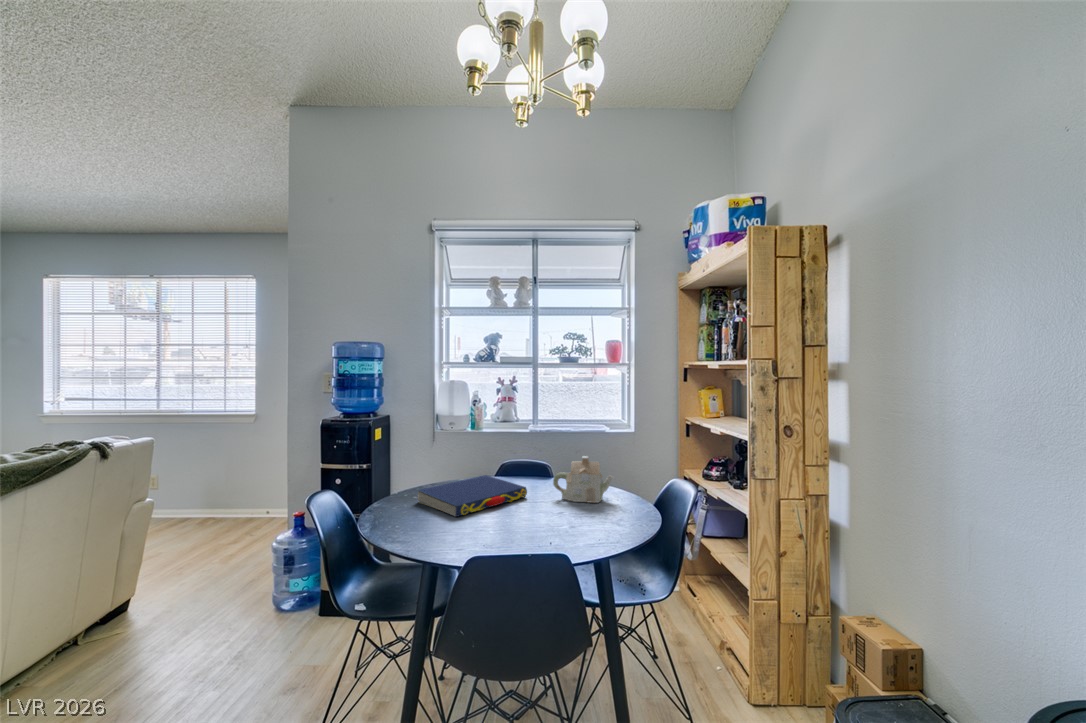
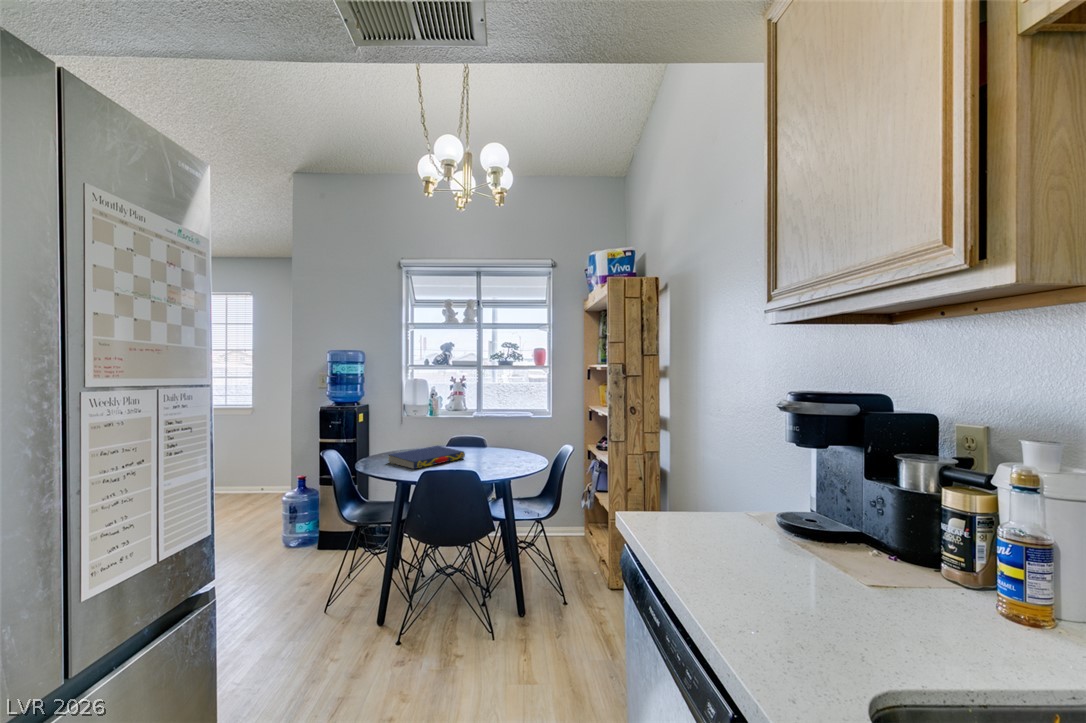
teapot: present [553,456,614,503] -> none [483,430,523,460]

